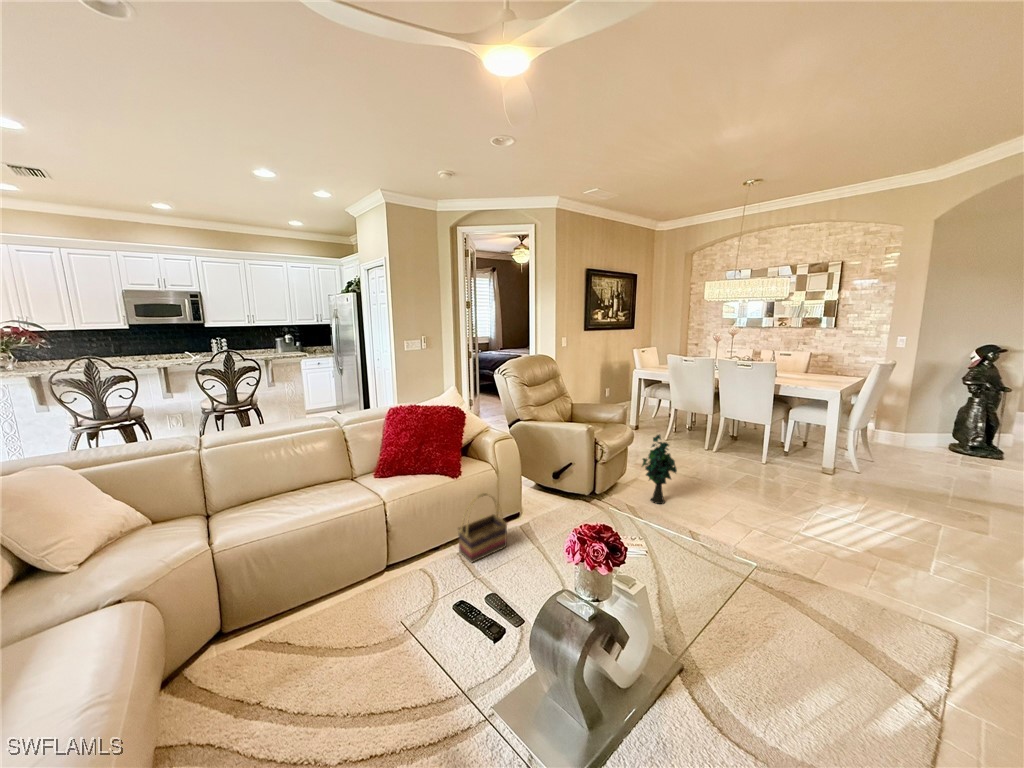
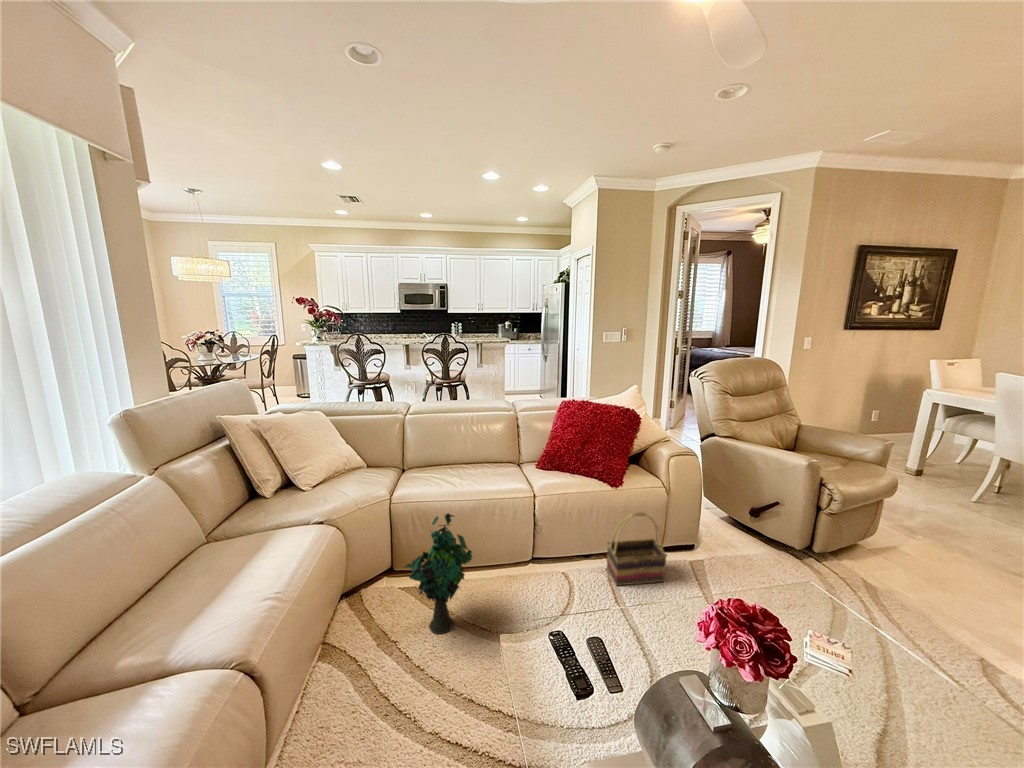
decorative plant: present [642,435,677,504] -> present [405,513,472,634]

